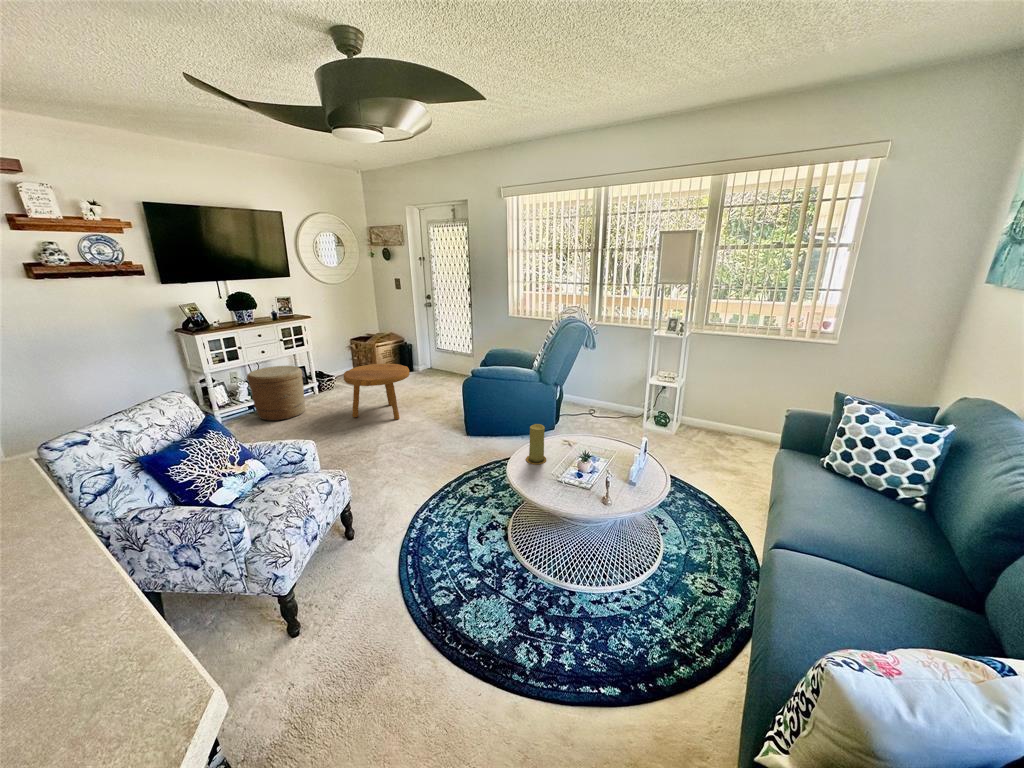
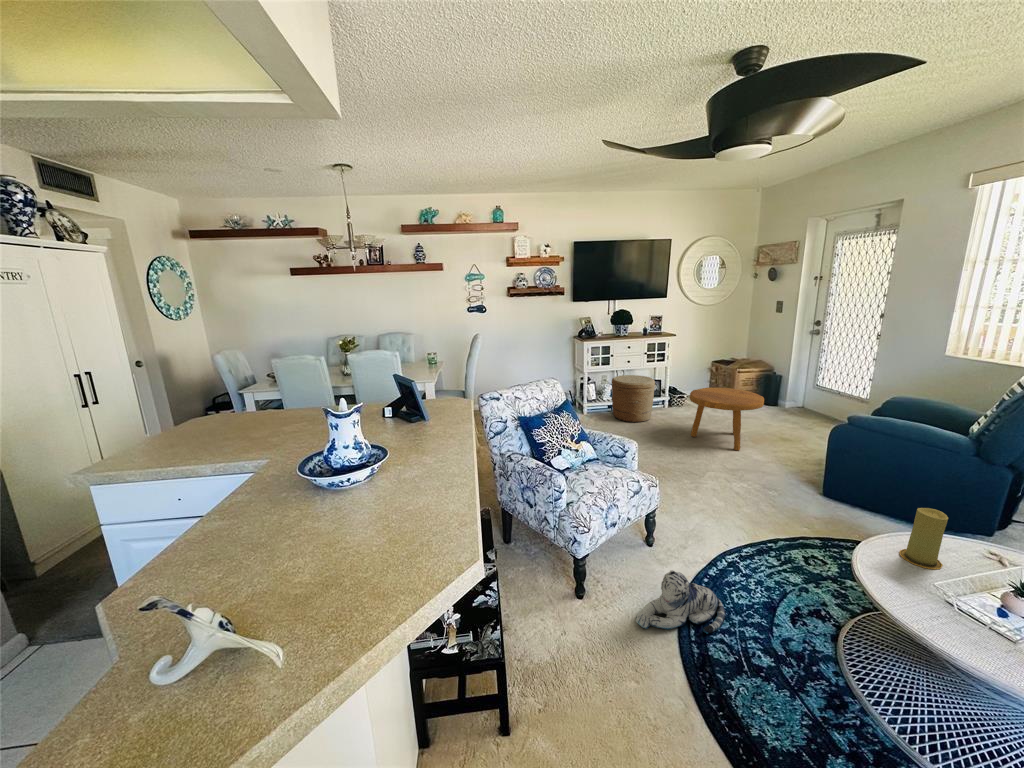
plush toy: none [365,550,437,622] -> present [636,570,725,634]

